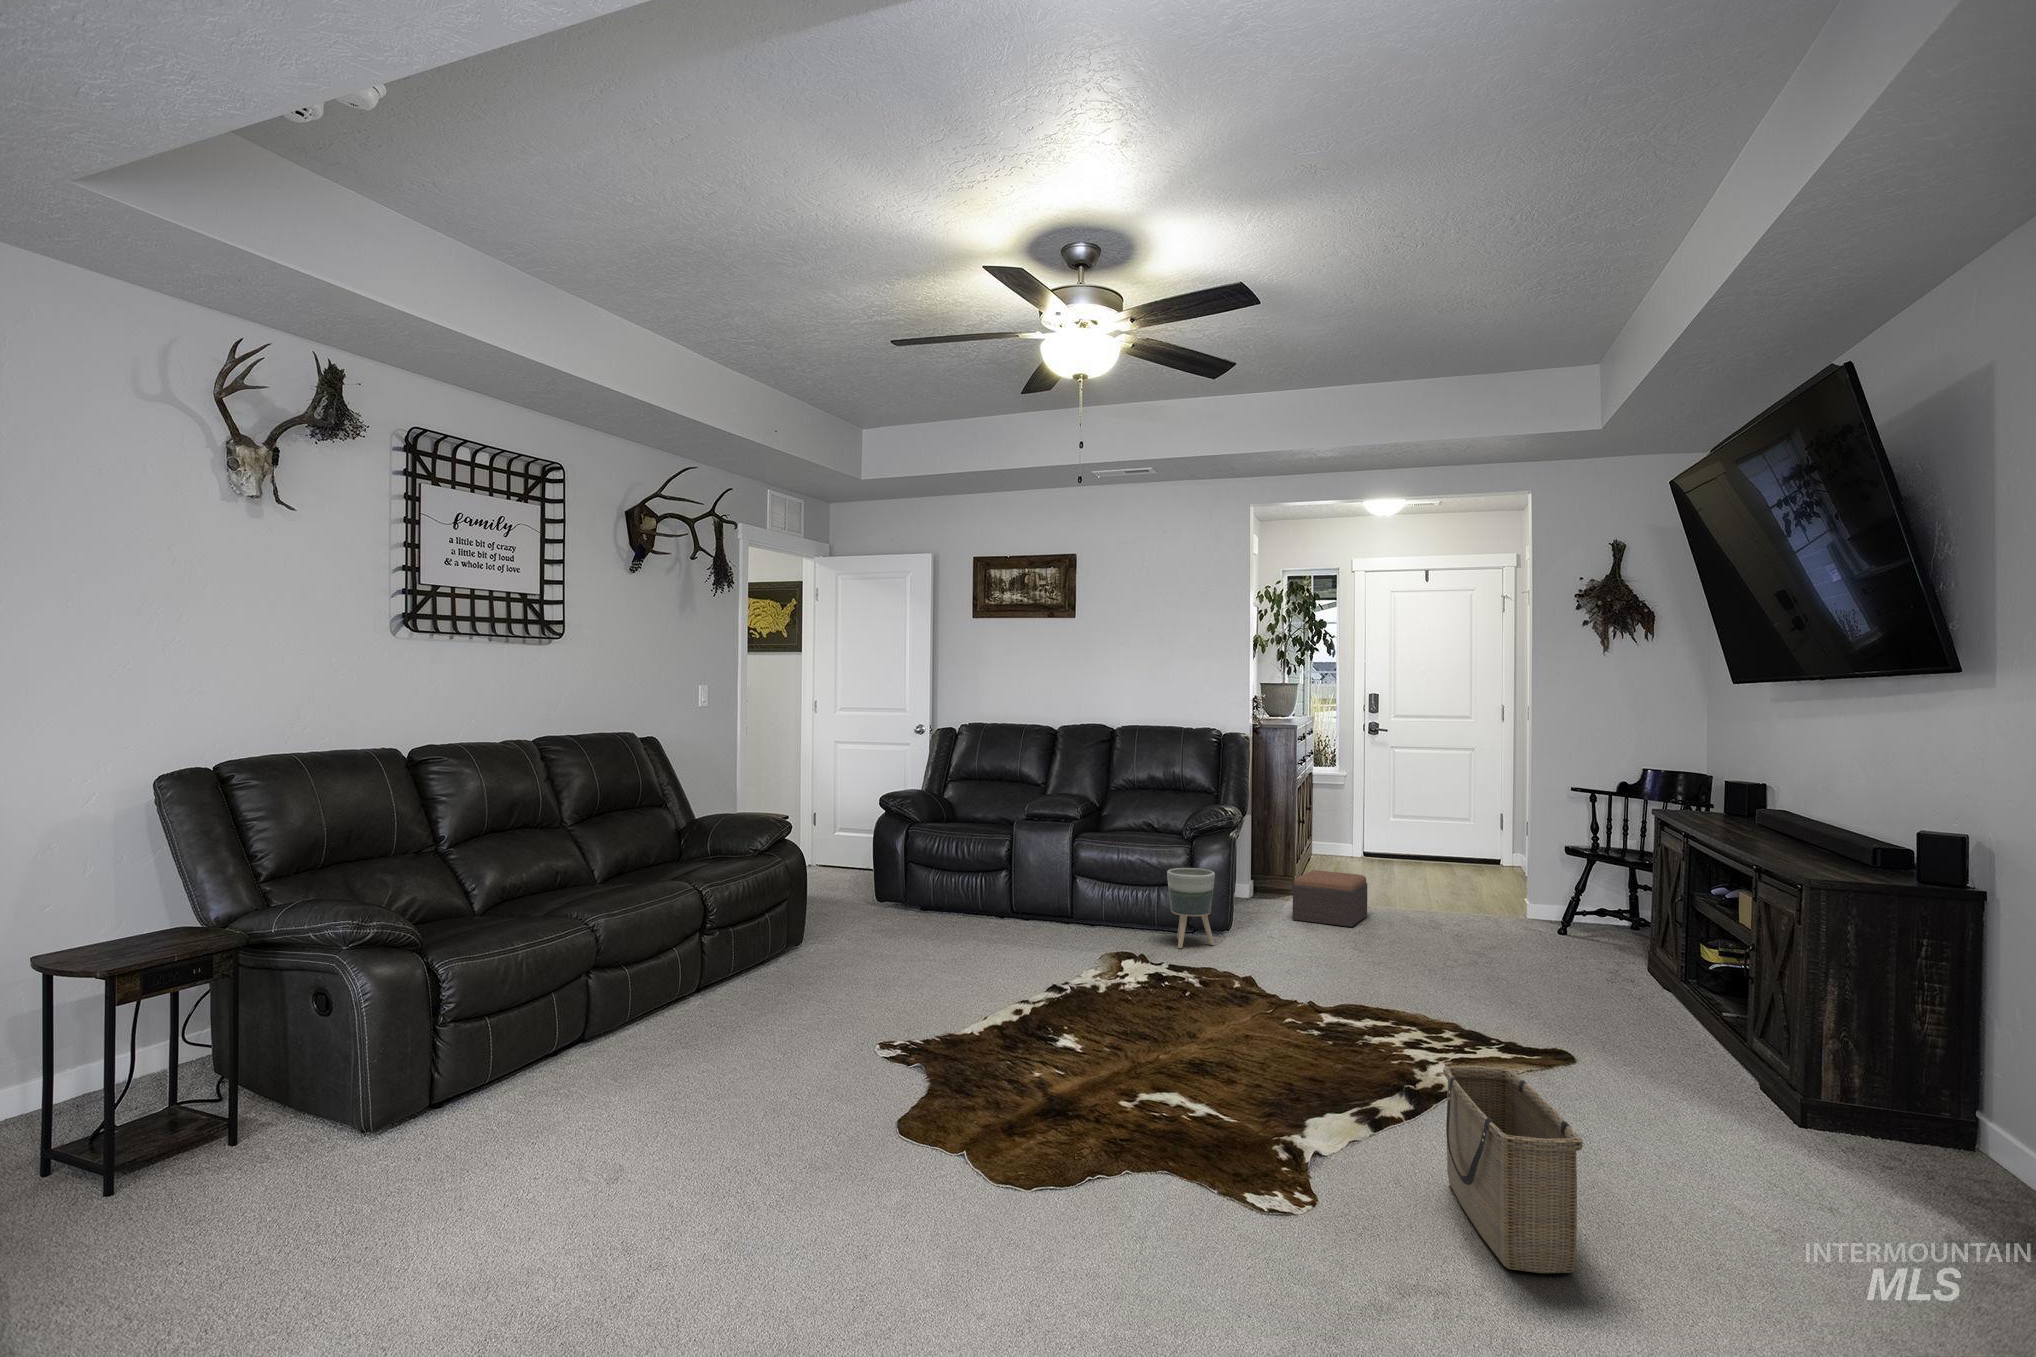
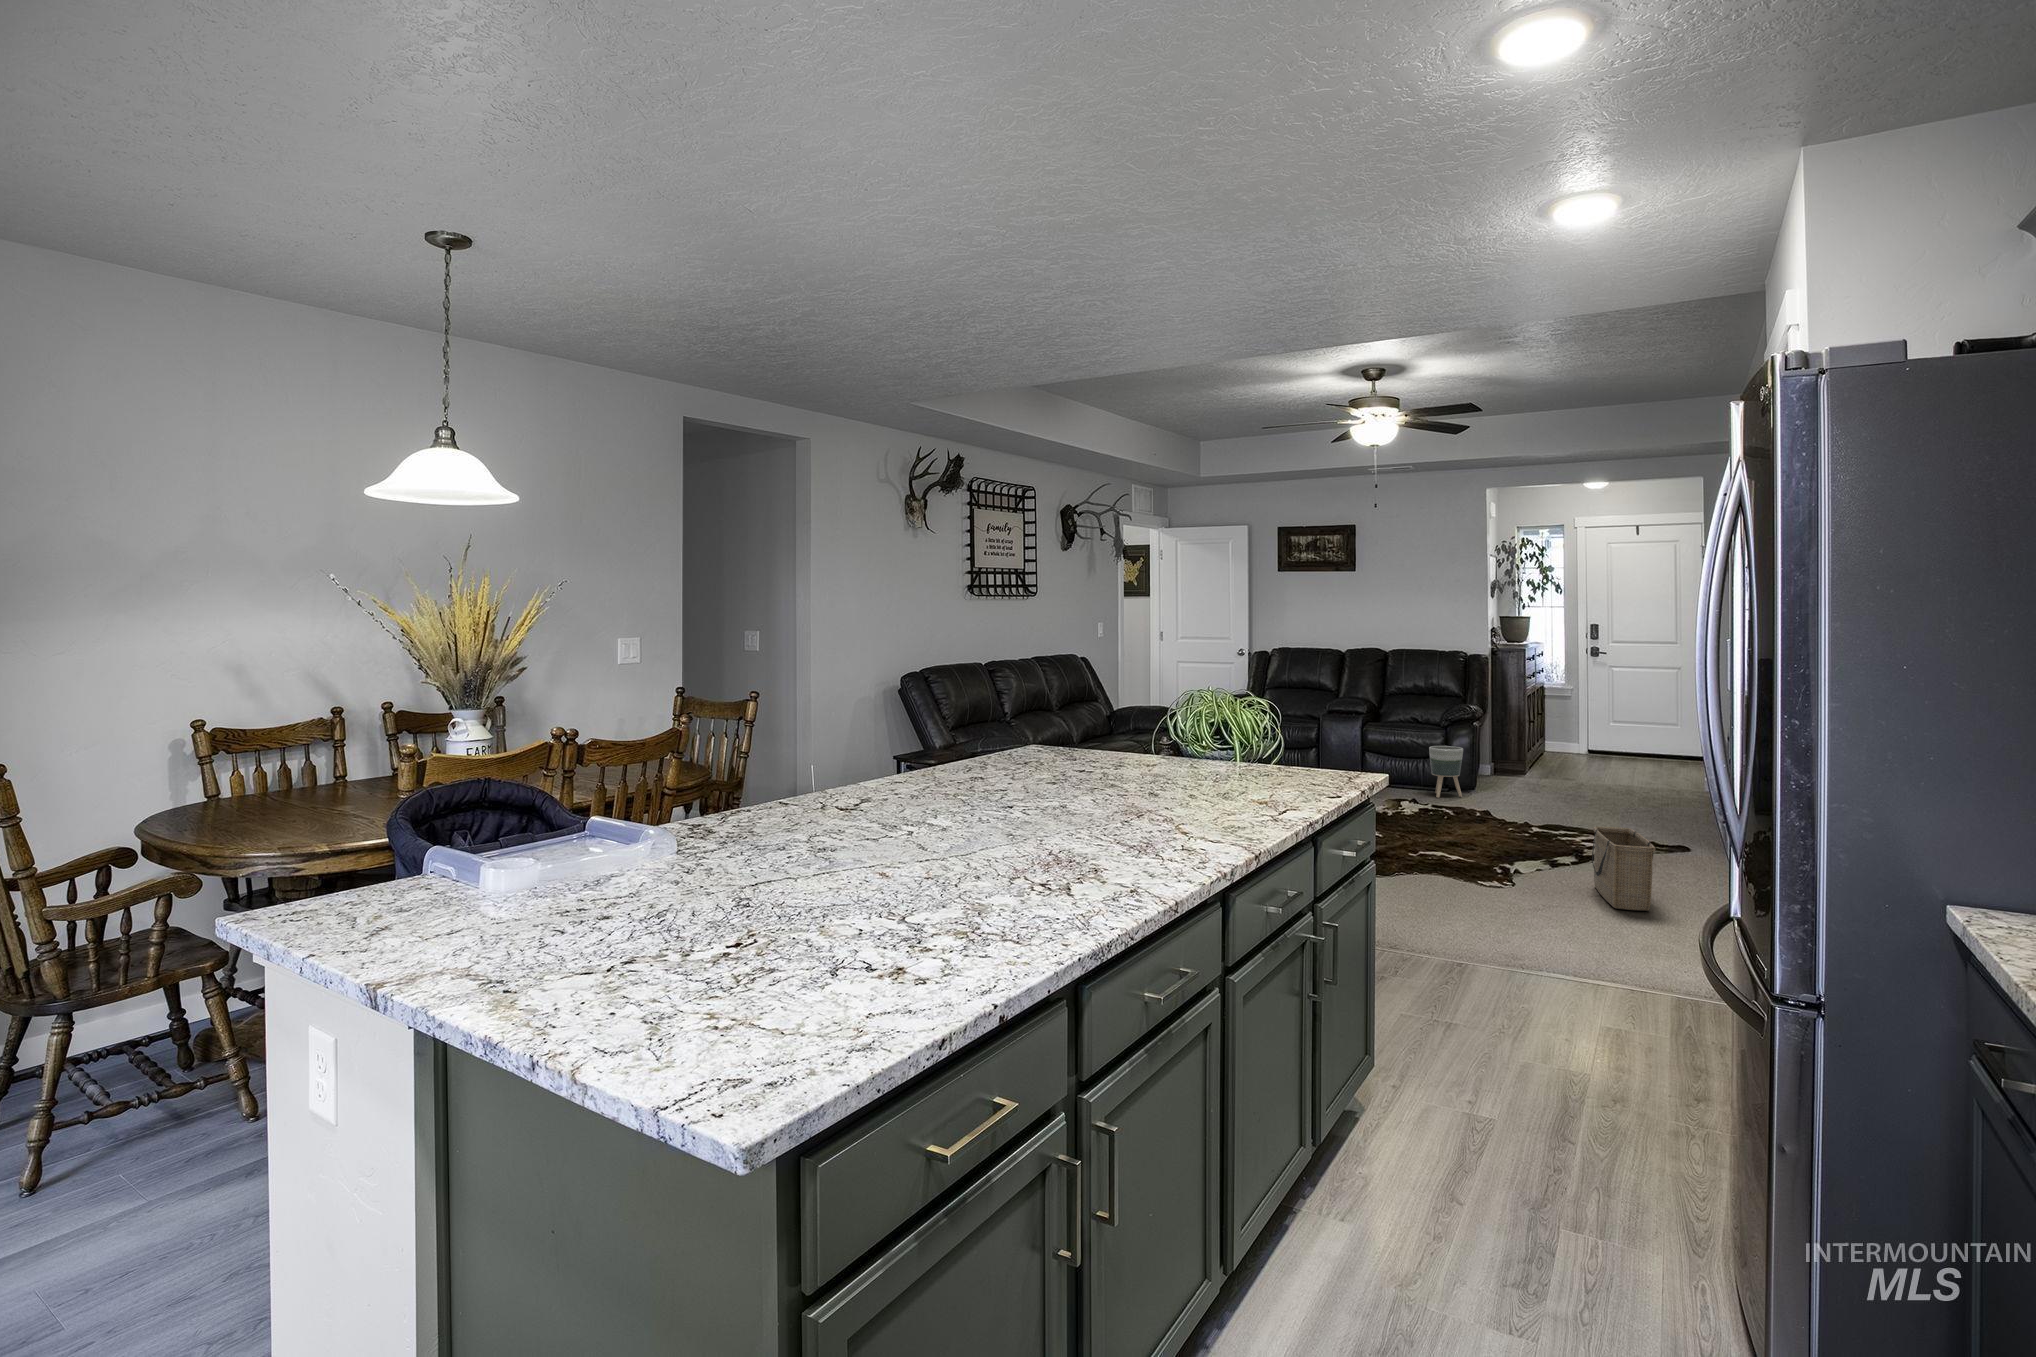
footstool: present [1293,870,1367,927] -> none [1520,753,1579,791]

